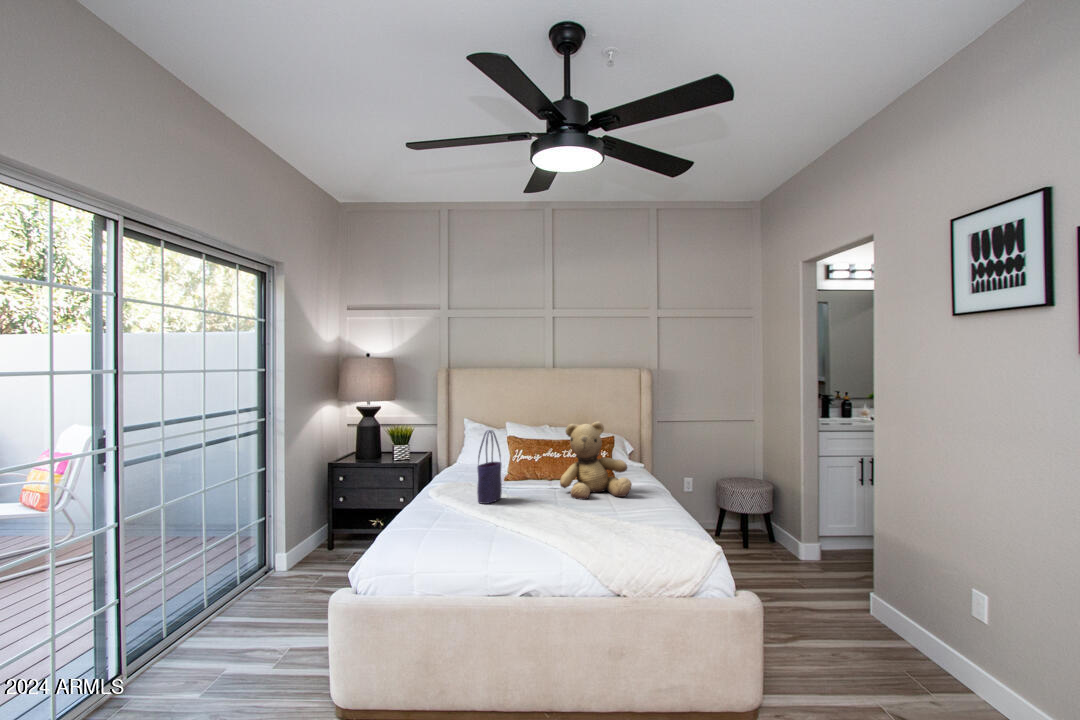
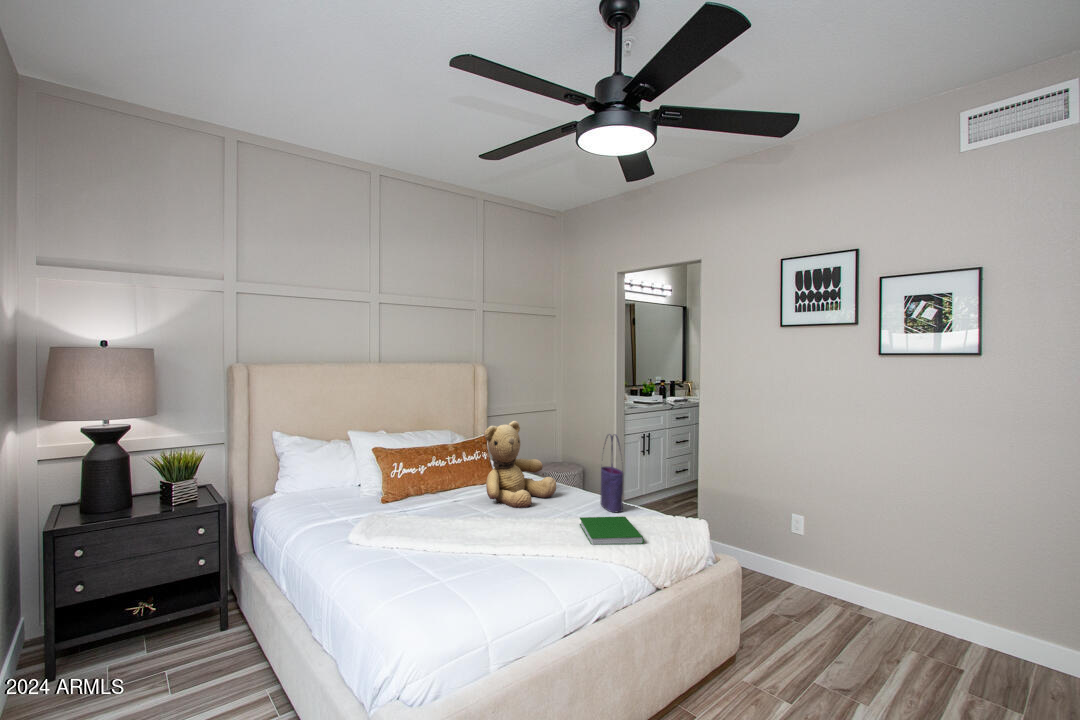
tote bag: present [477,430,502,504] -> present [601,434,624,512]
hardcover book: none [548,510,620,538] -> present [580,516,644,545]

